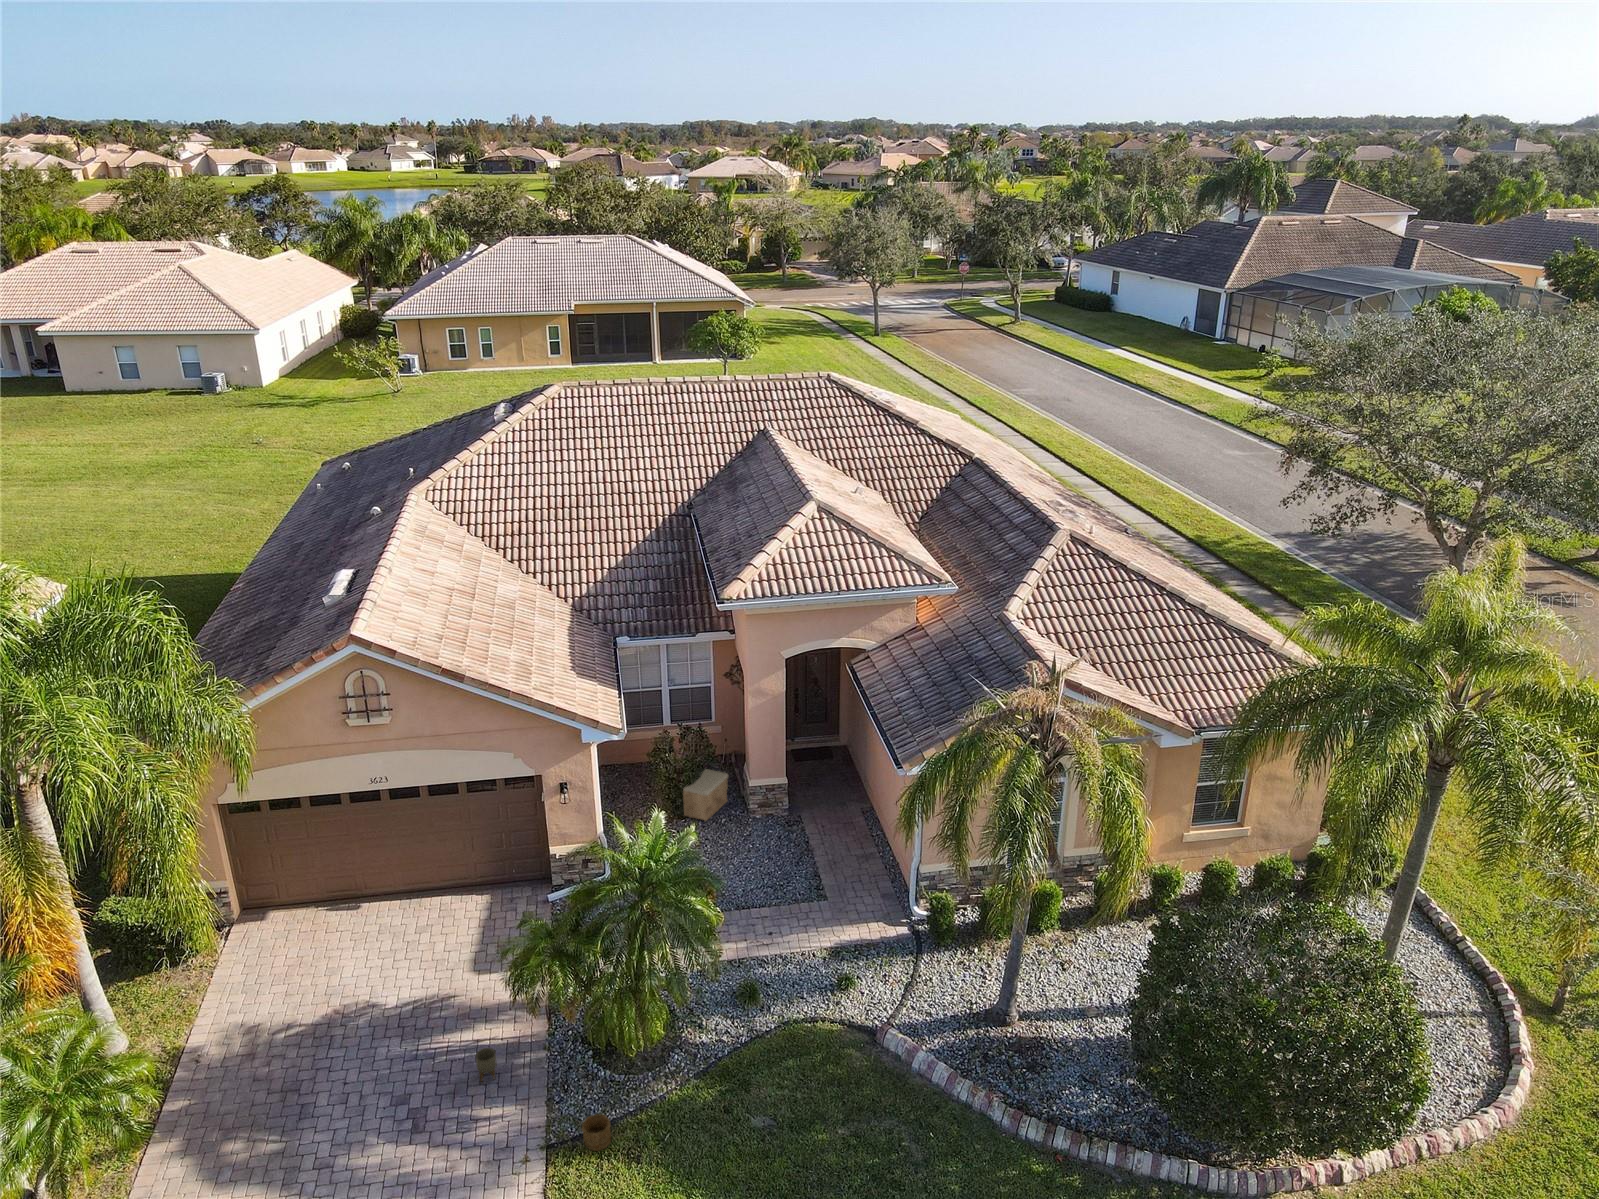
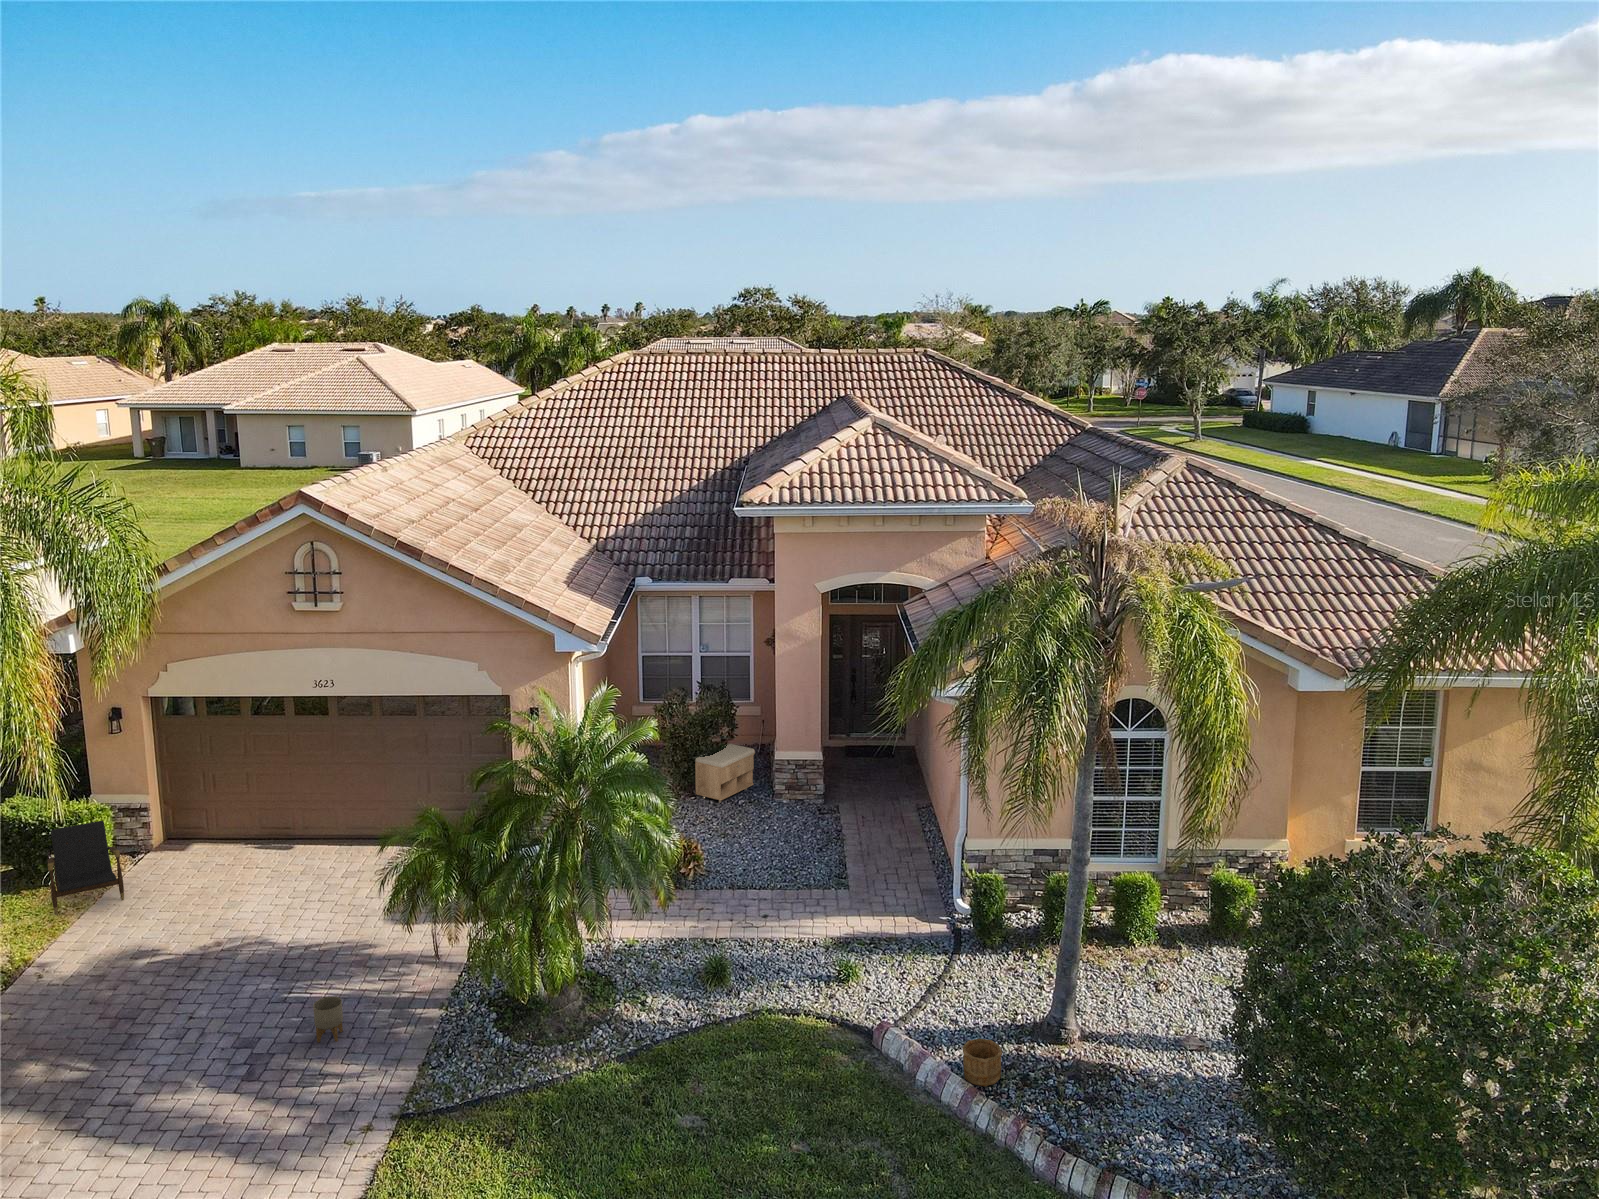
lounge chair: none [187,905,256,988] -> present [48,821,124,915]
wooden bucket: present [582,1114,611,1151] -> present [962,1039,1002,1086]

